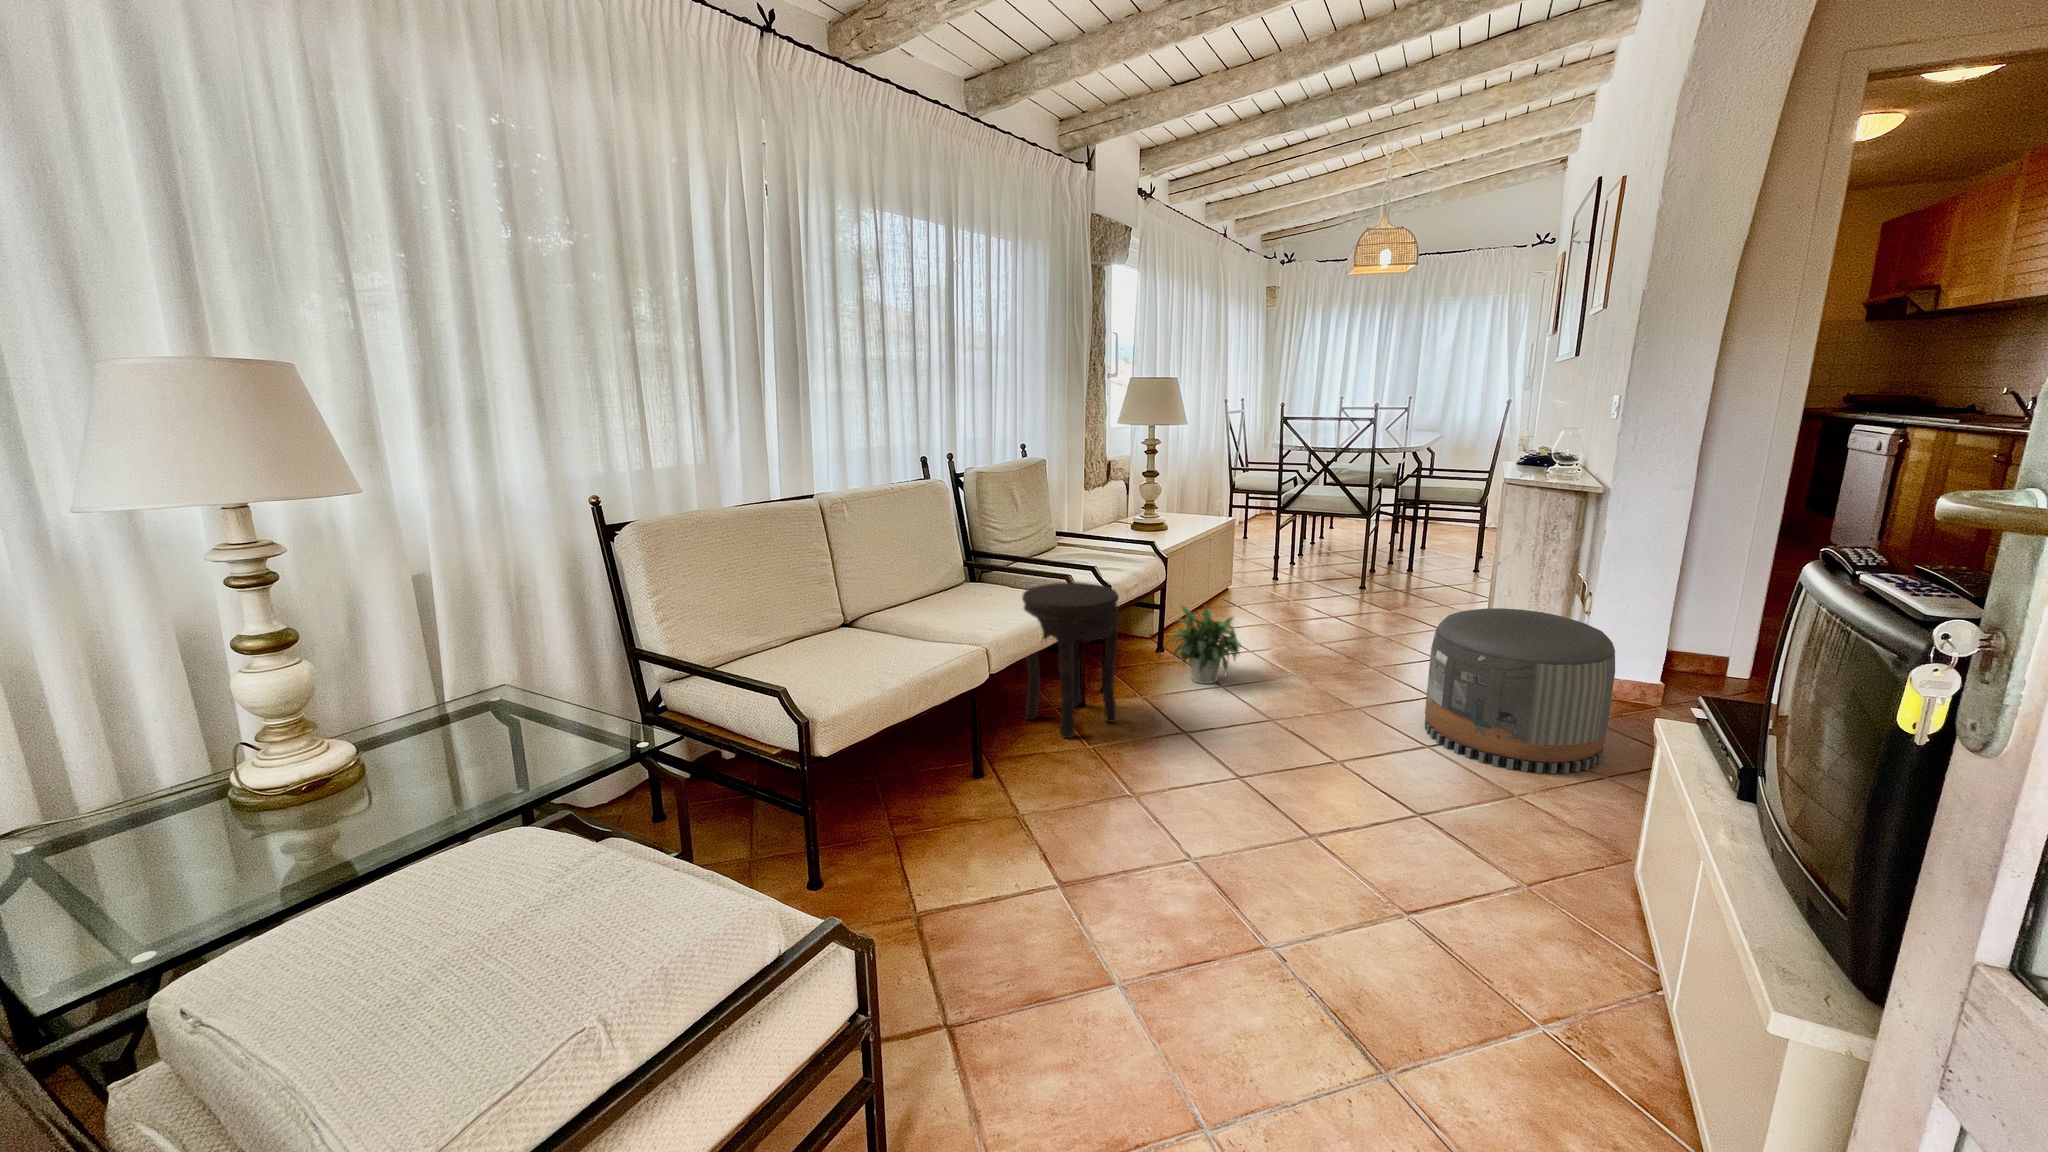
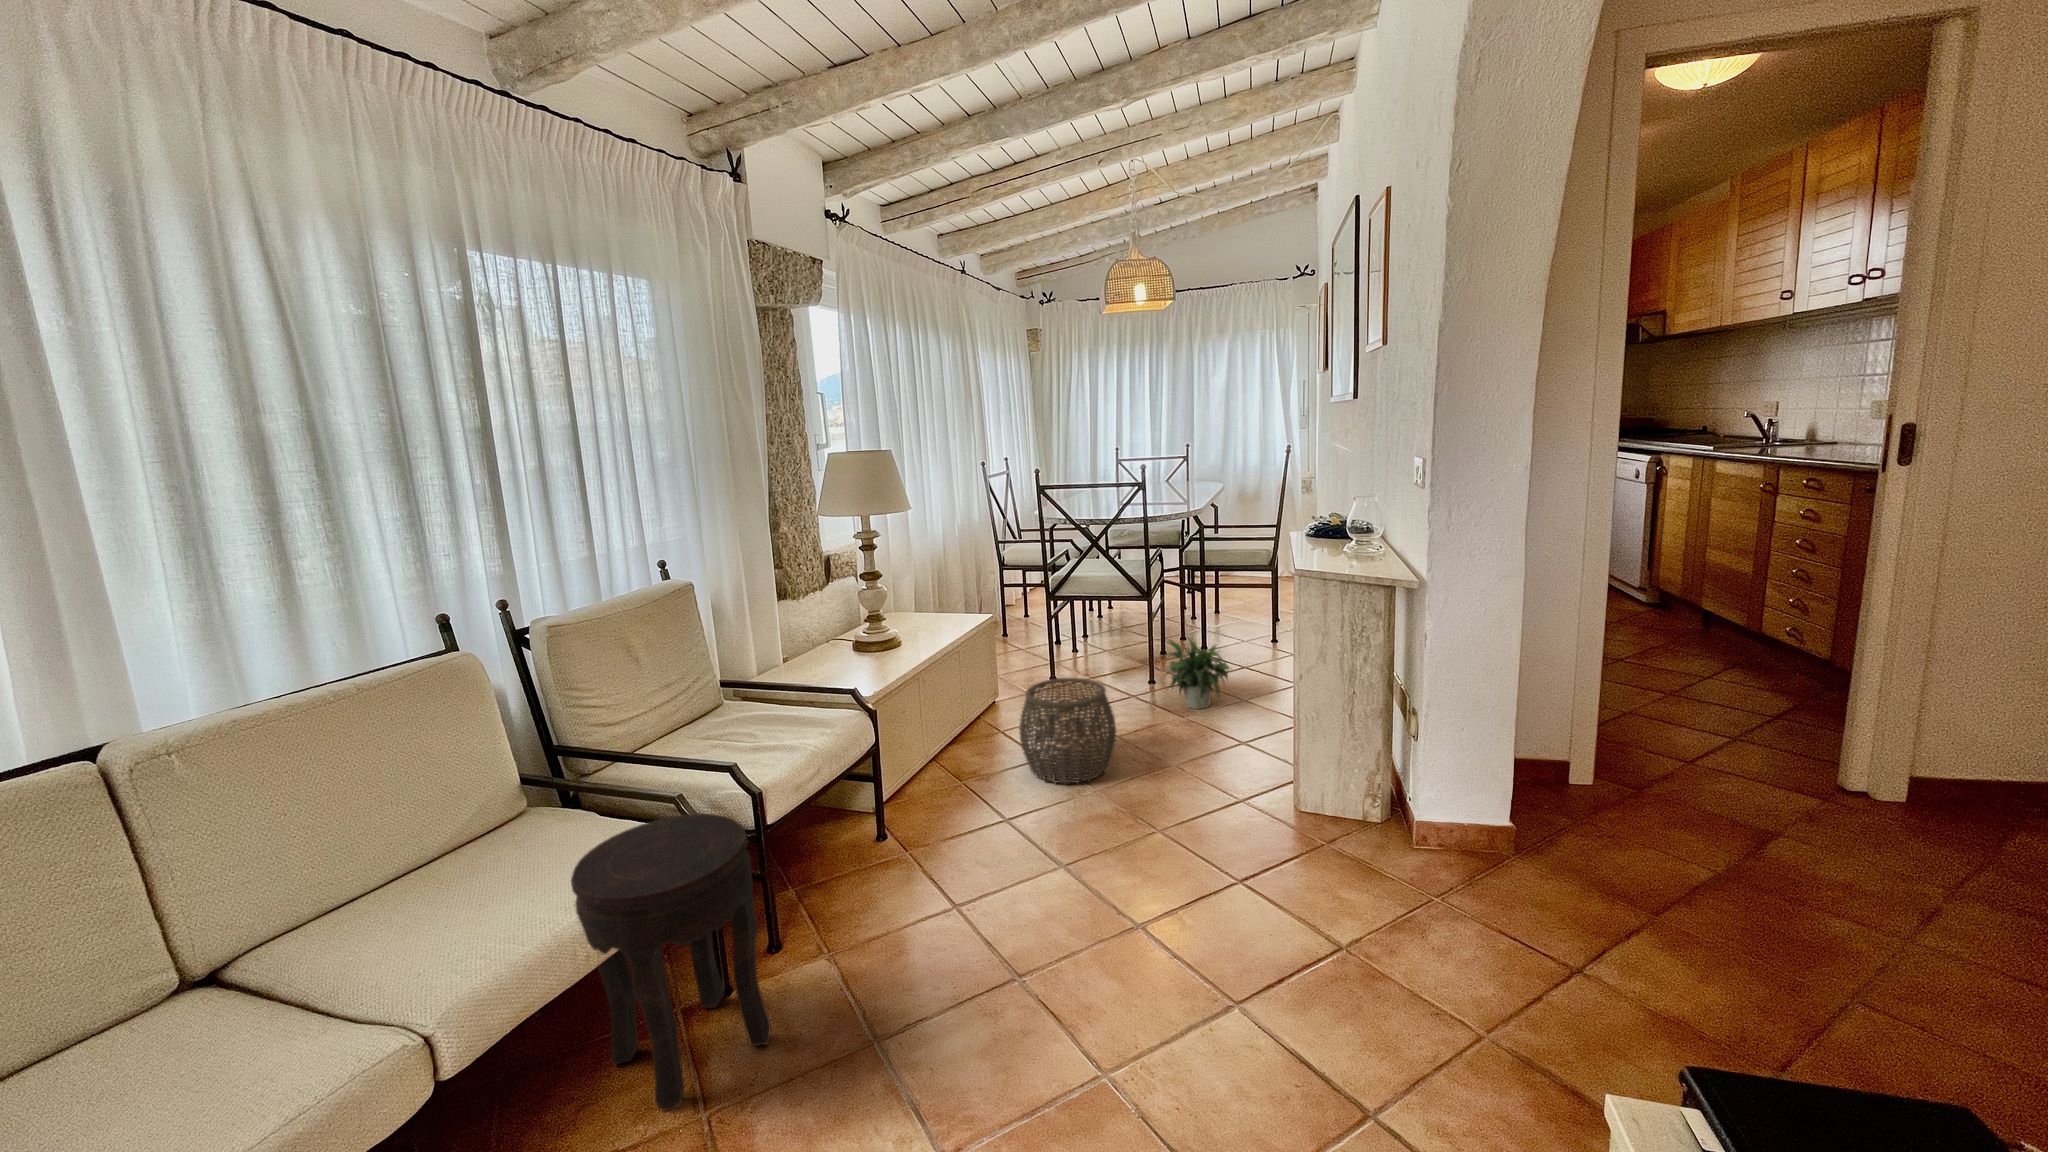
woven basket: none [1260,561,1339,637] -> present [1019,678,1116,784]
potted plant: present [1171,605,1240,684] -> present [1166,637,1230,709]
pouf: present [1425,608,1615,774] -> none [1231,771,1481,1053]

